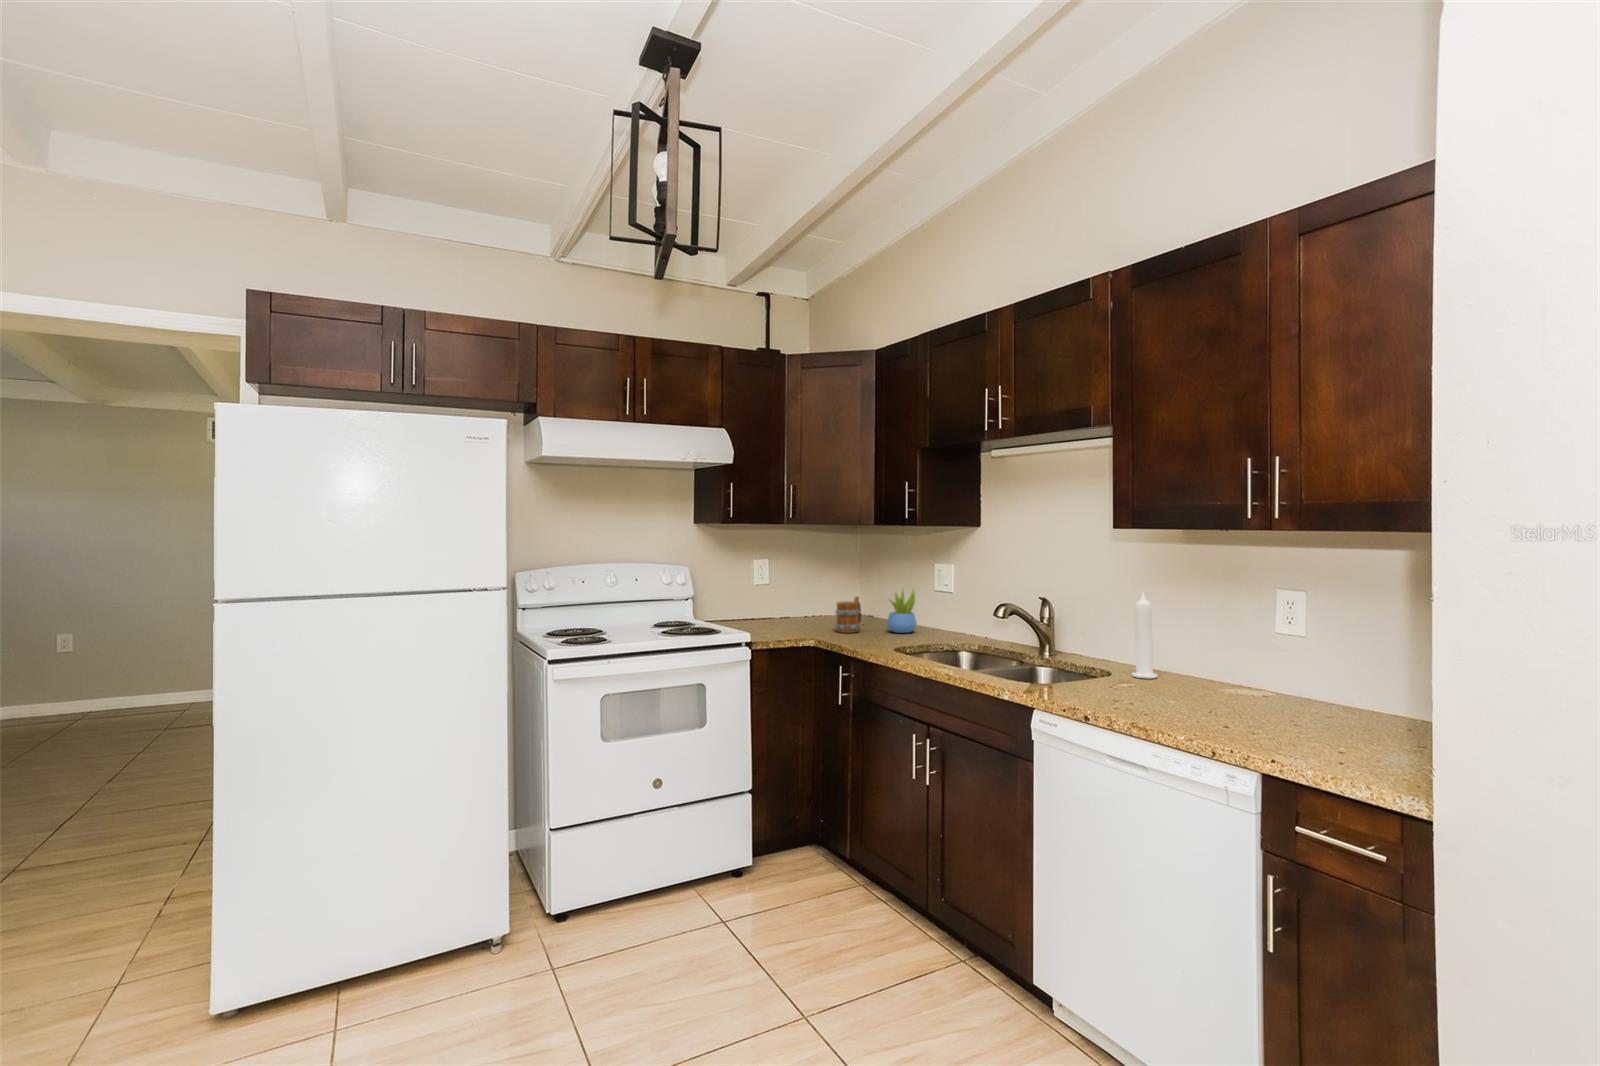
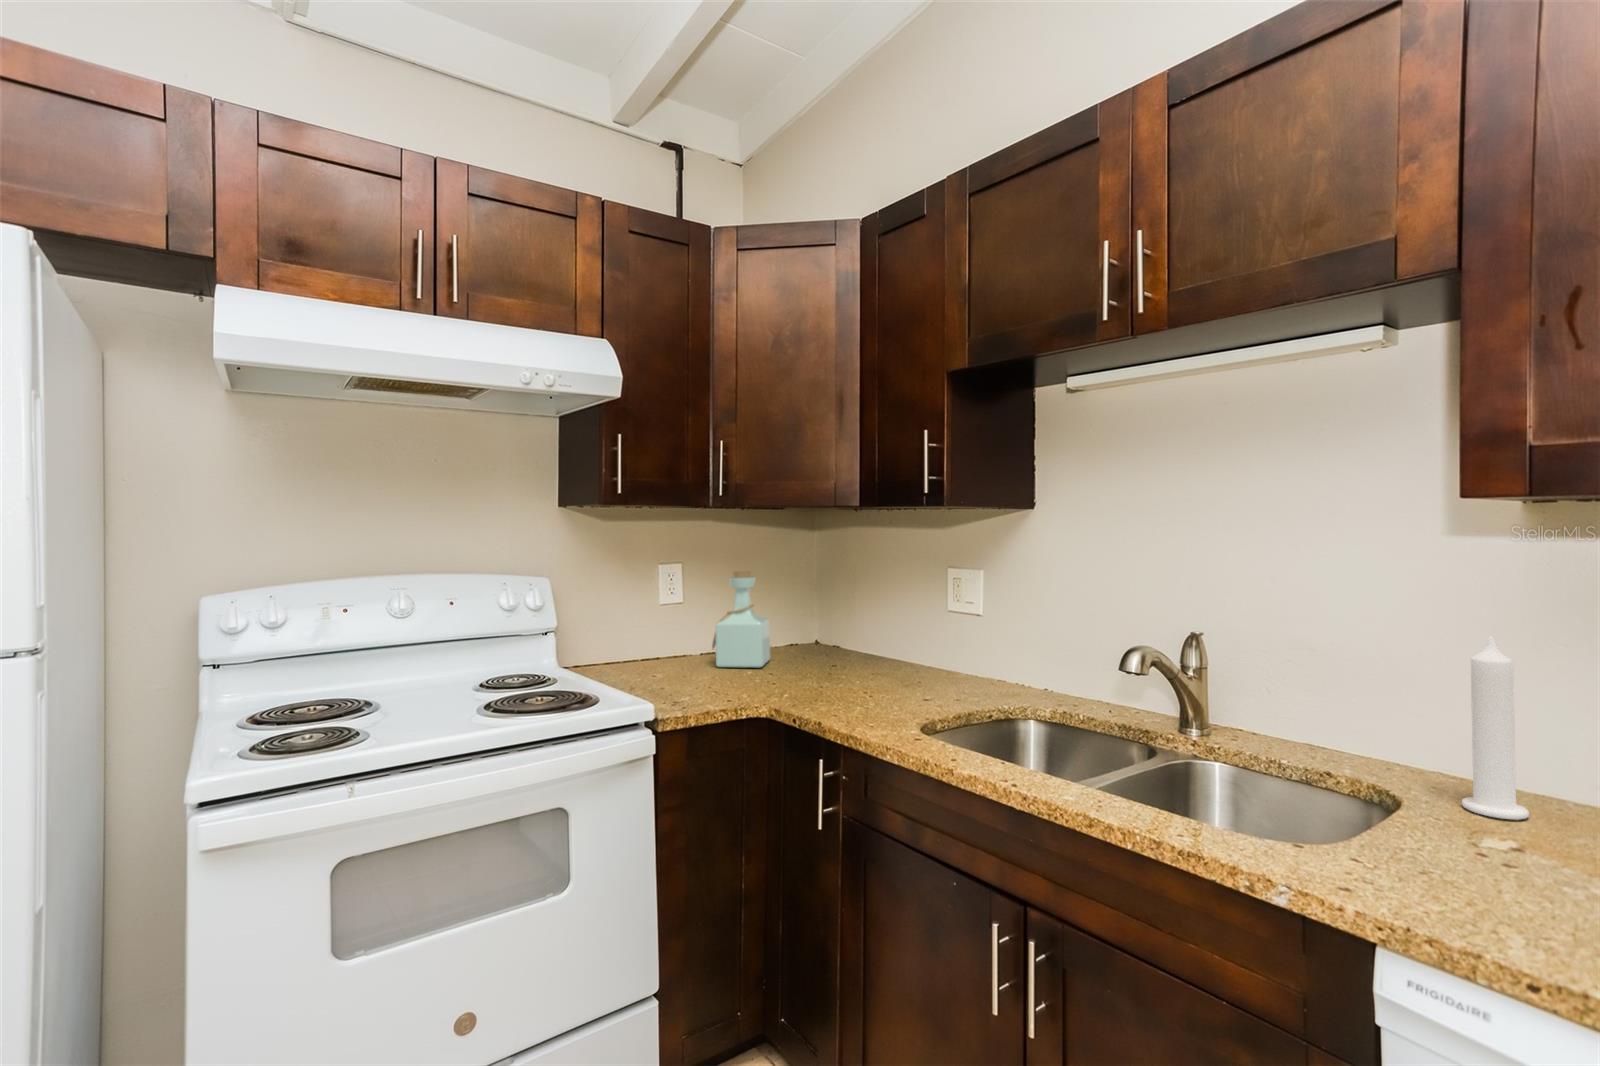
bottle: none [788,564,826,625] -> present [712,571,770,668]
succulent plant: present [887,590,917,633] -> none [877,606,925,682]
mug: present [835,596,861,633] -> none [793,622,835,685]

